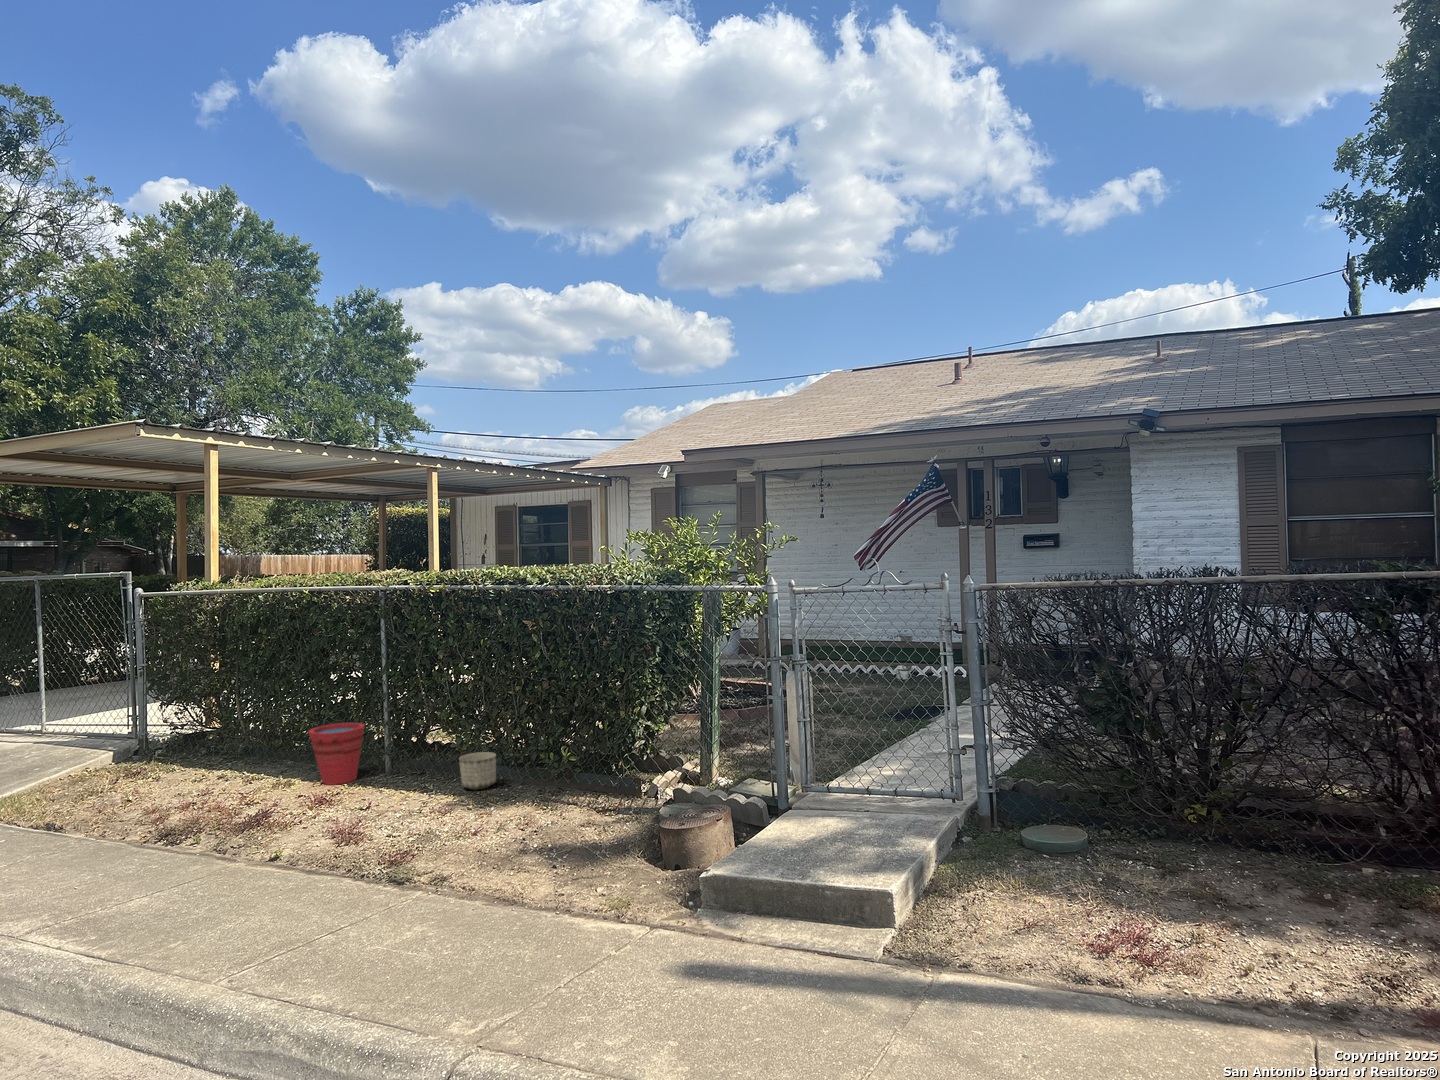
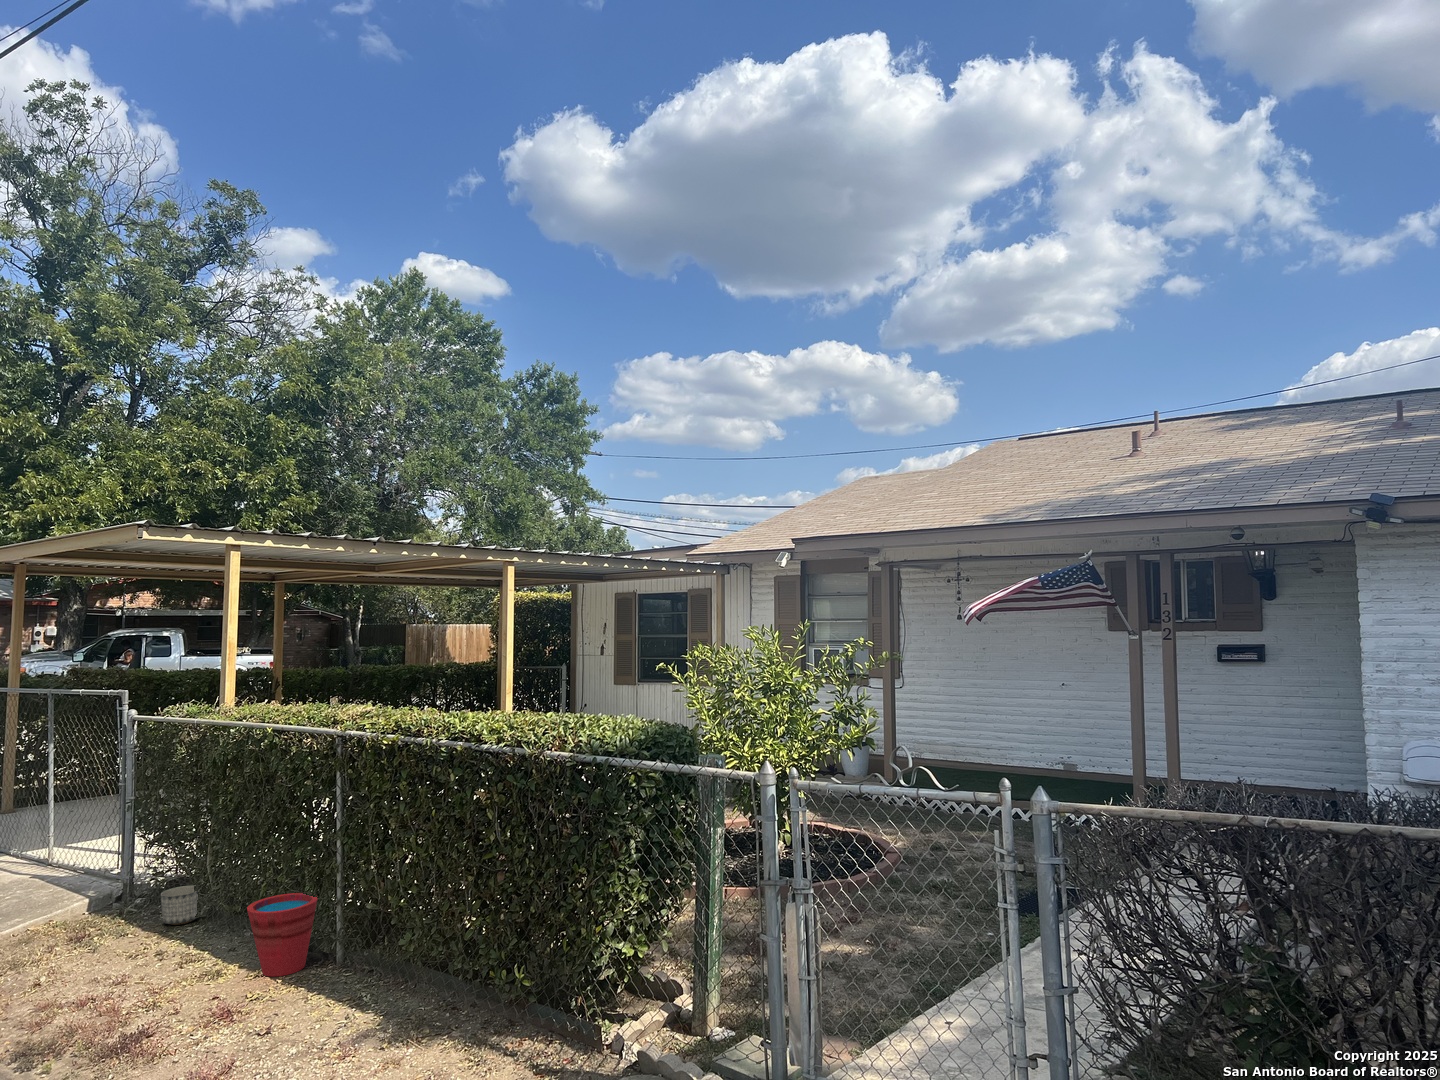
planter: present [459,752,496,790] -> present [161,885,198,925]

